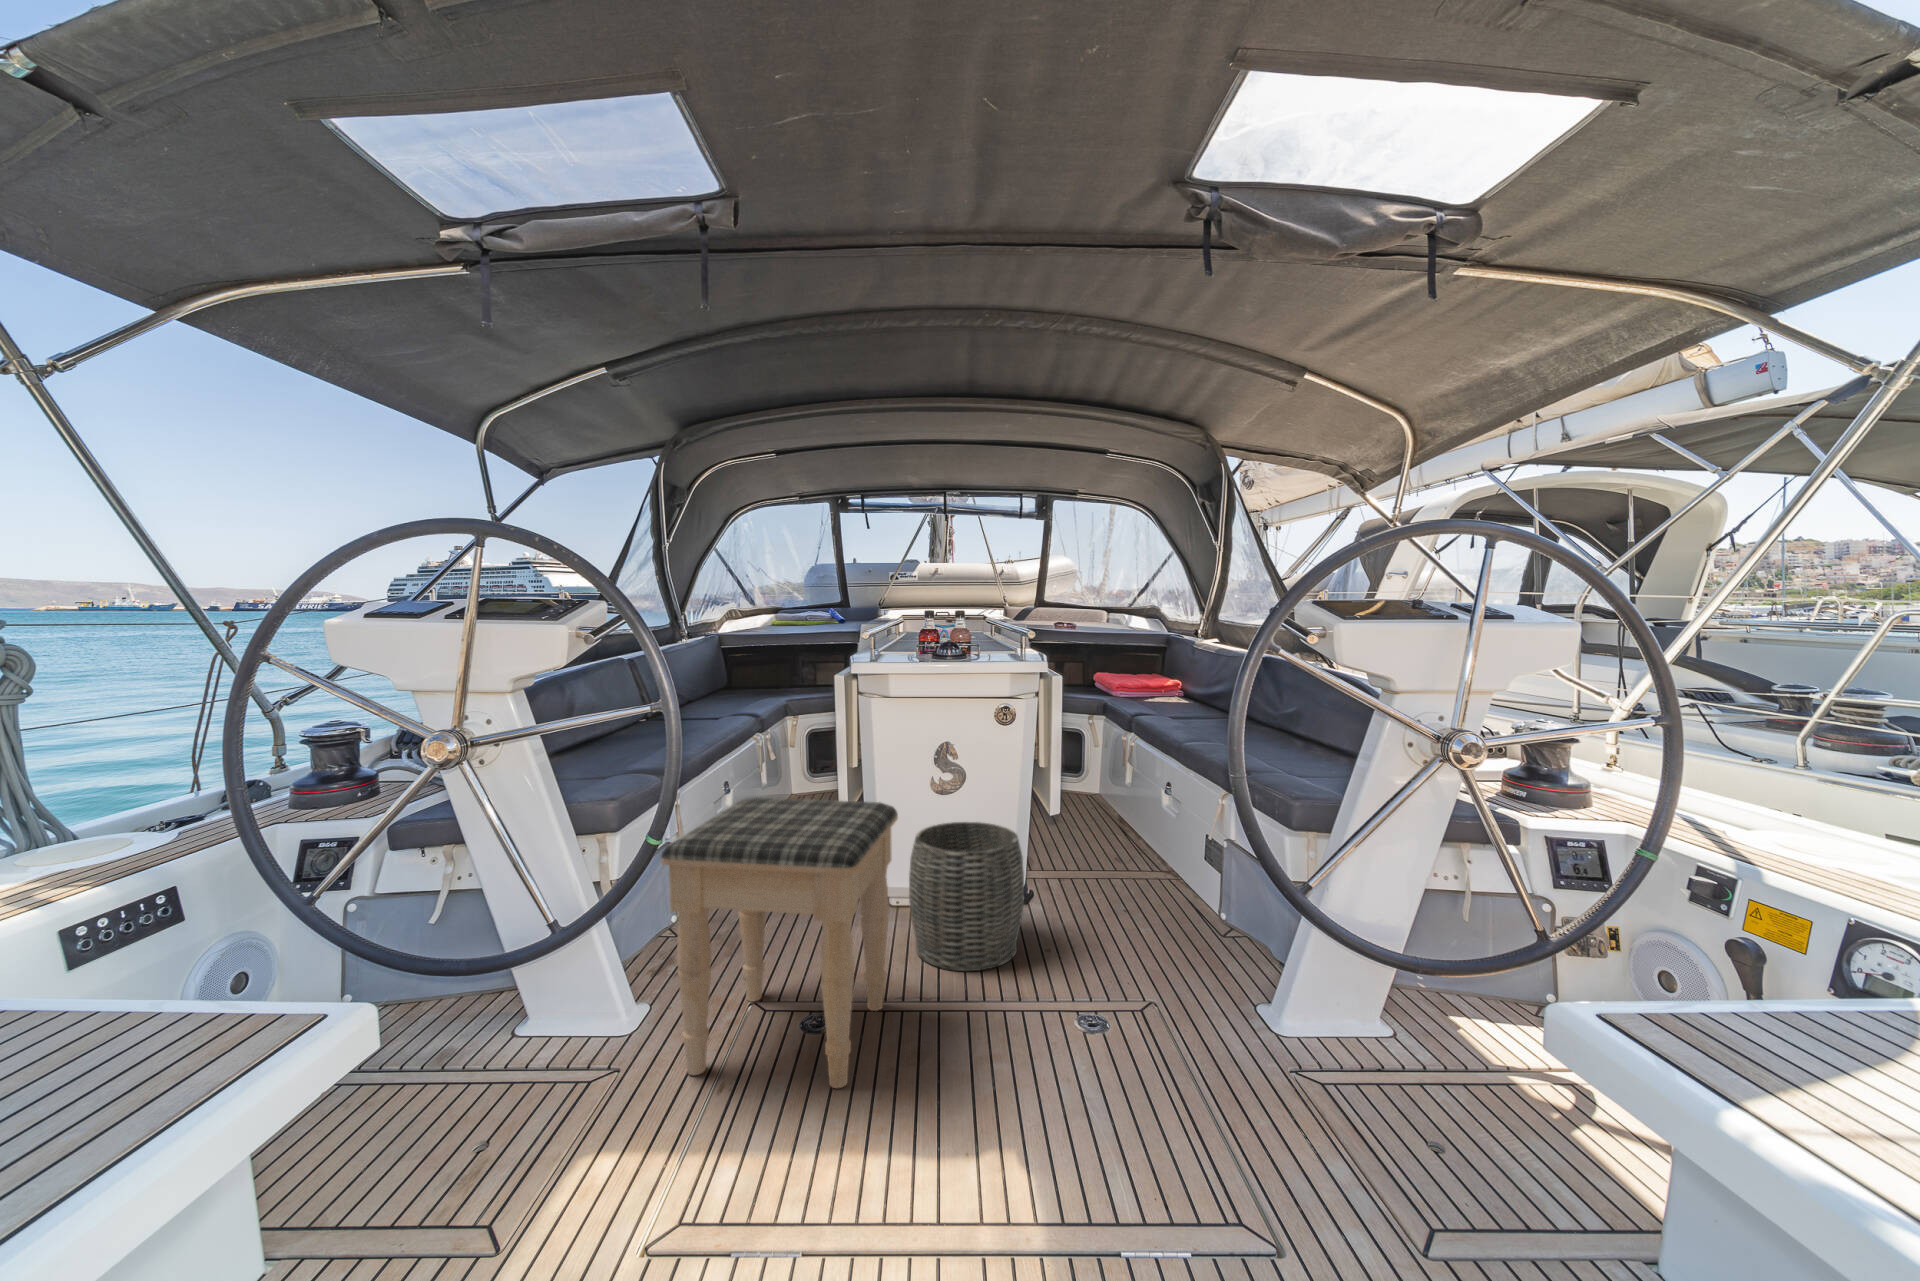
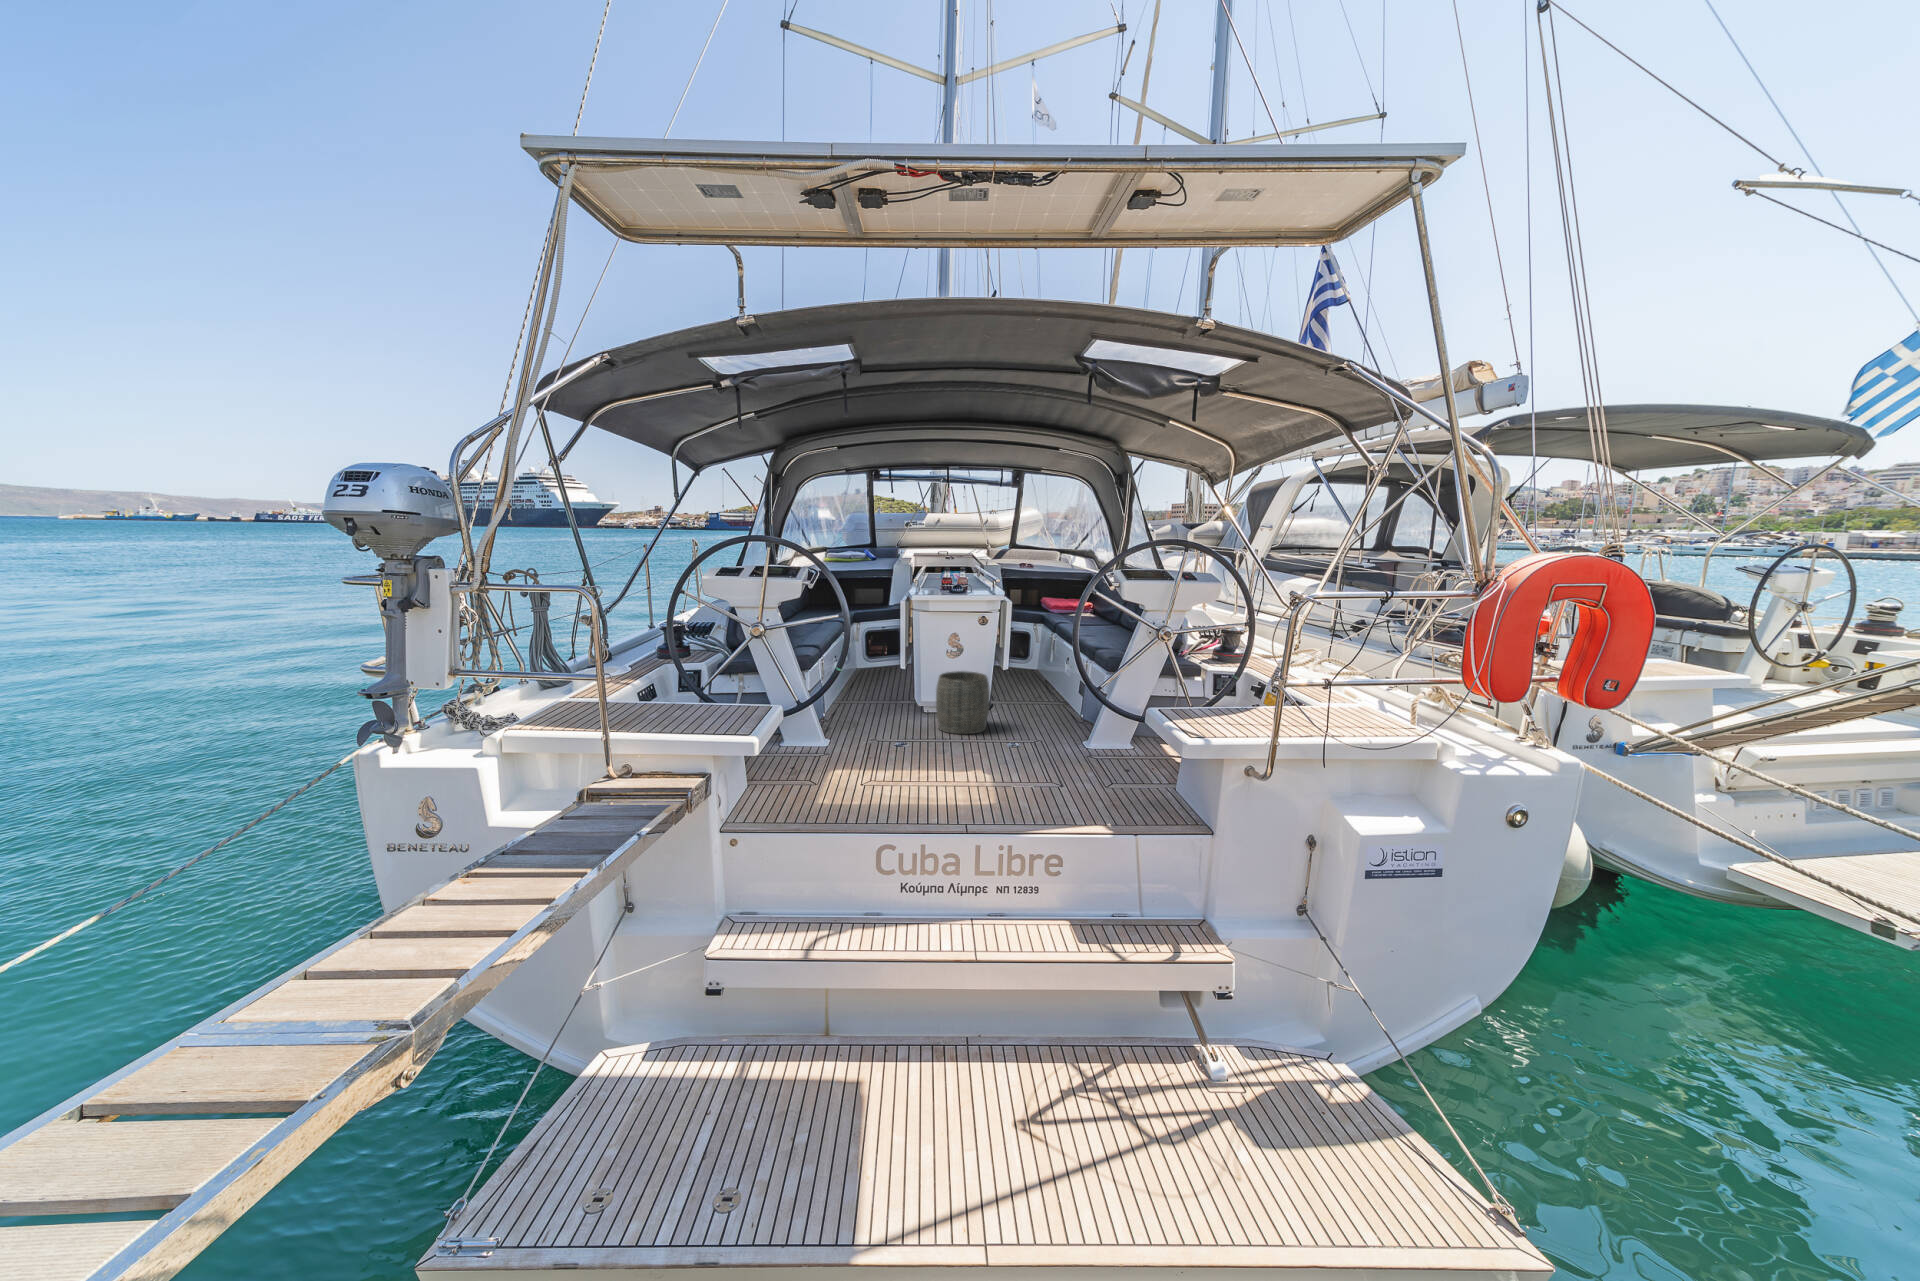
footstool: present [661,797,898,1088] -> none [848,653,935,758]

